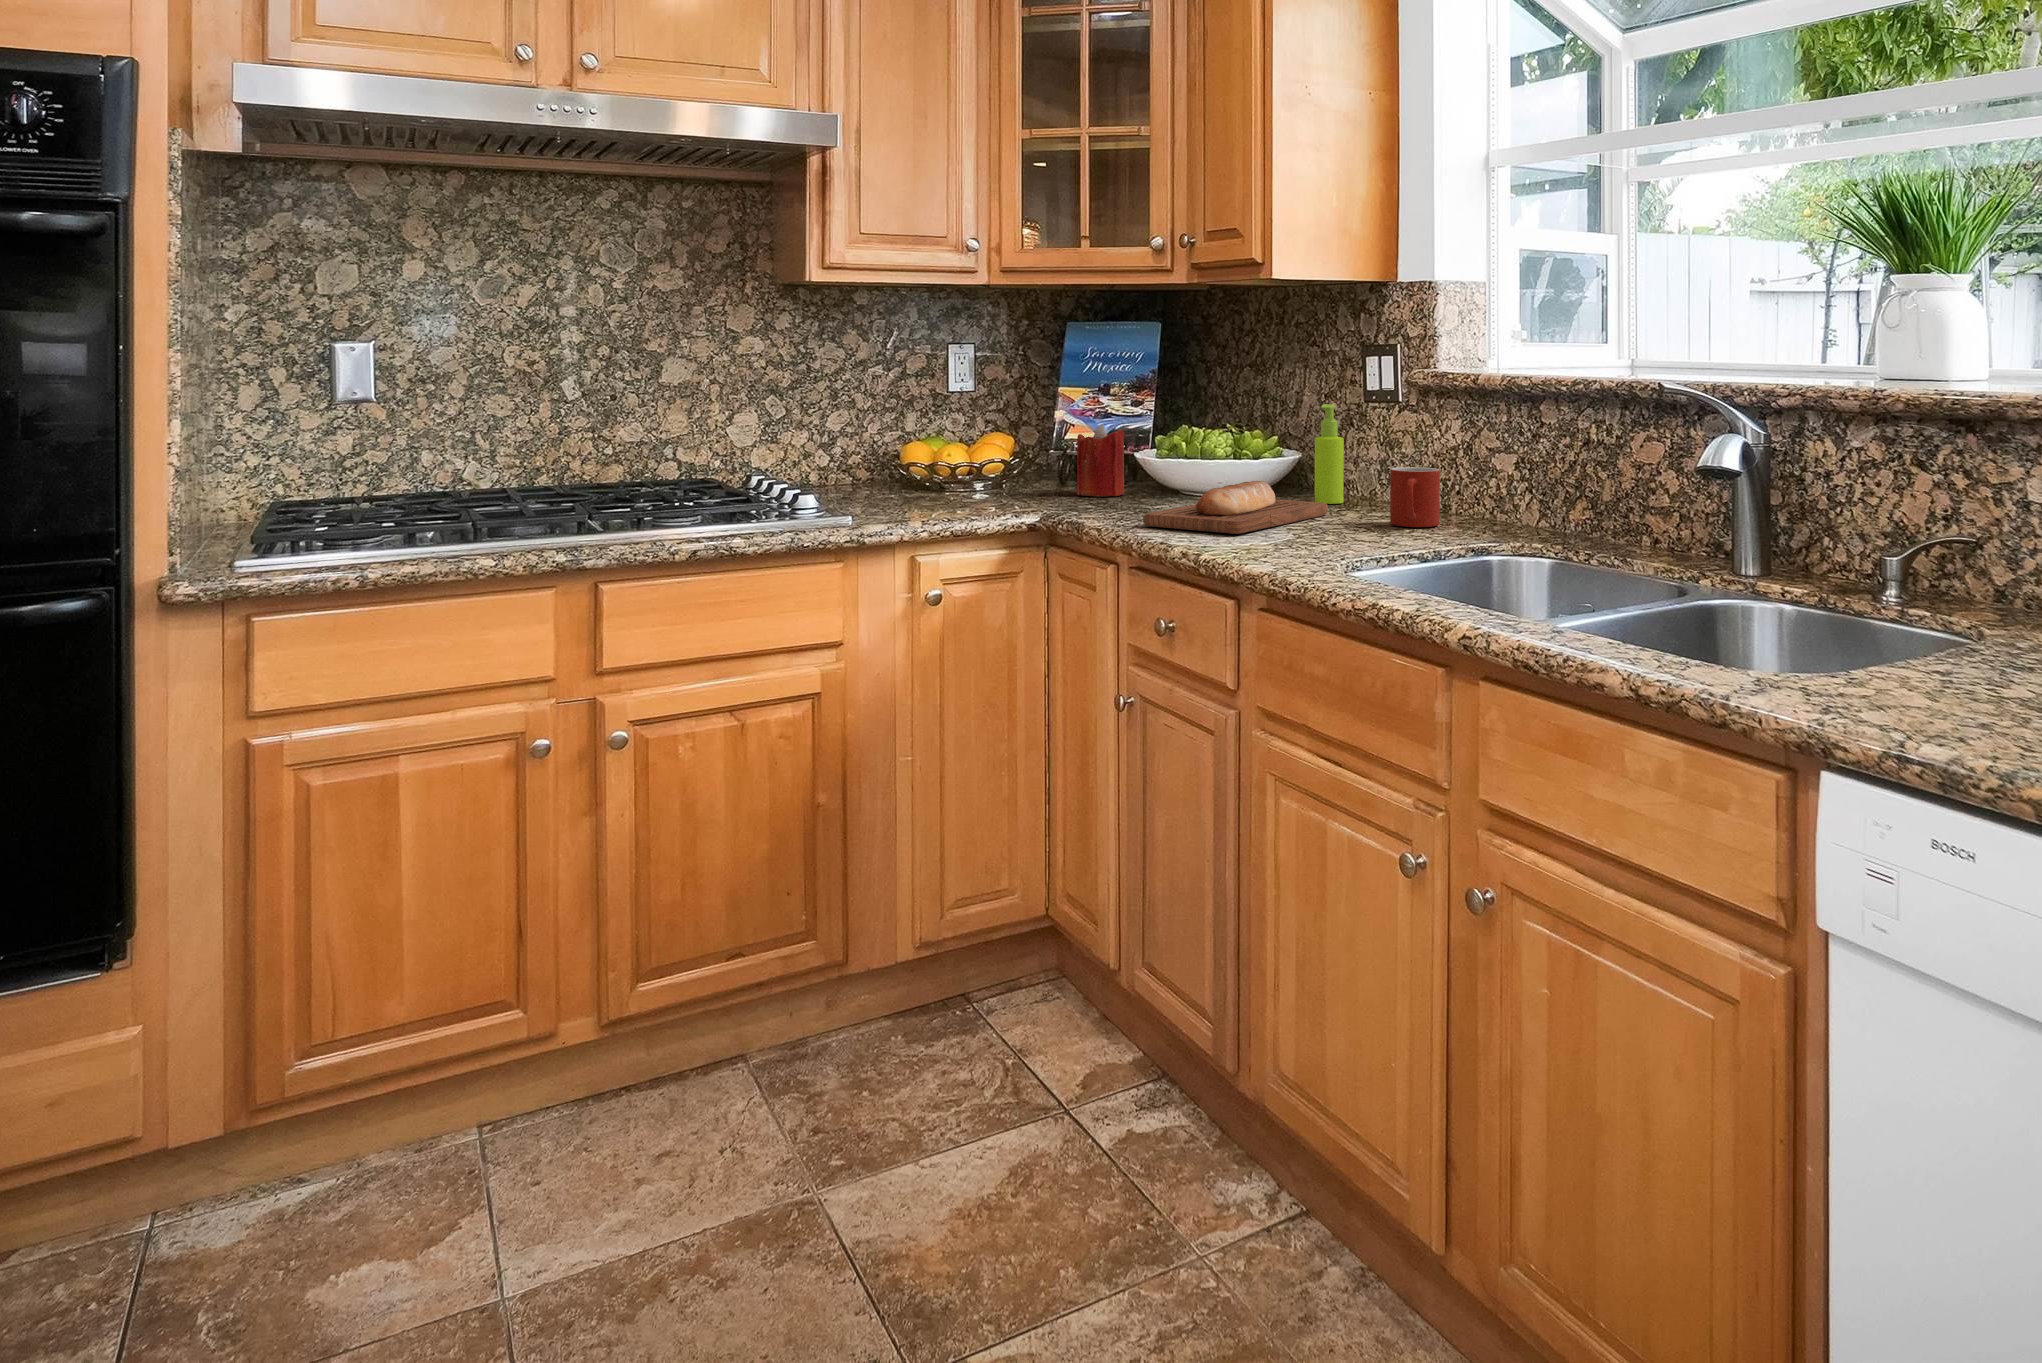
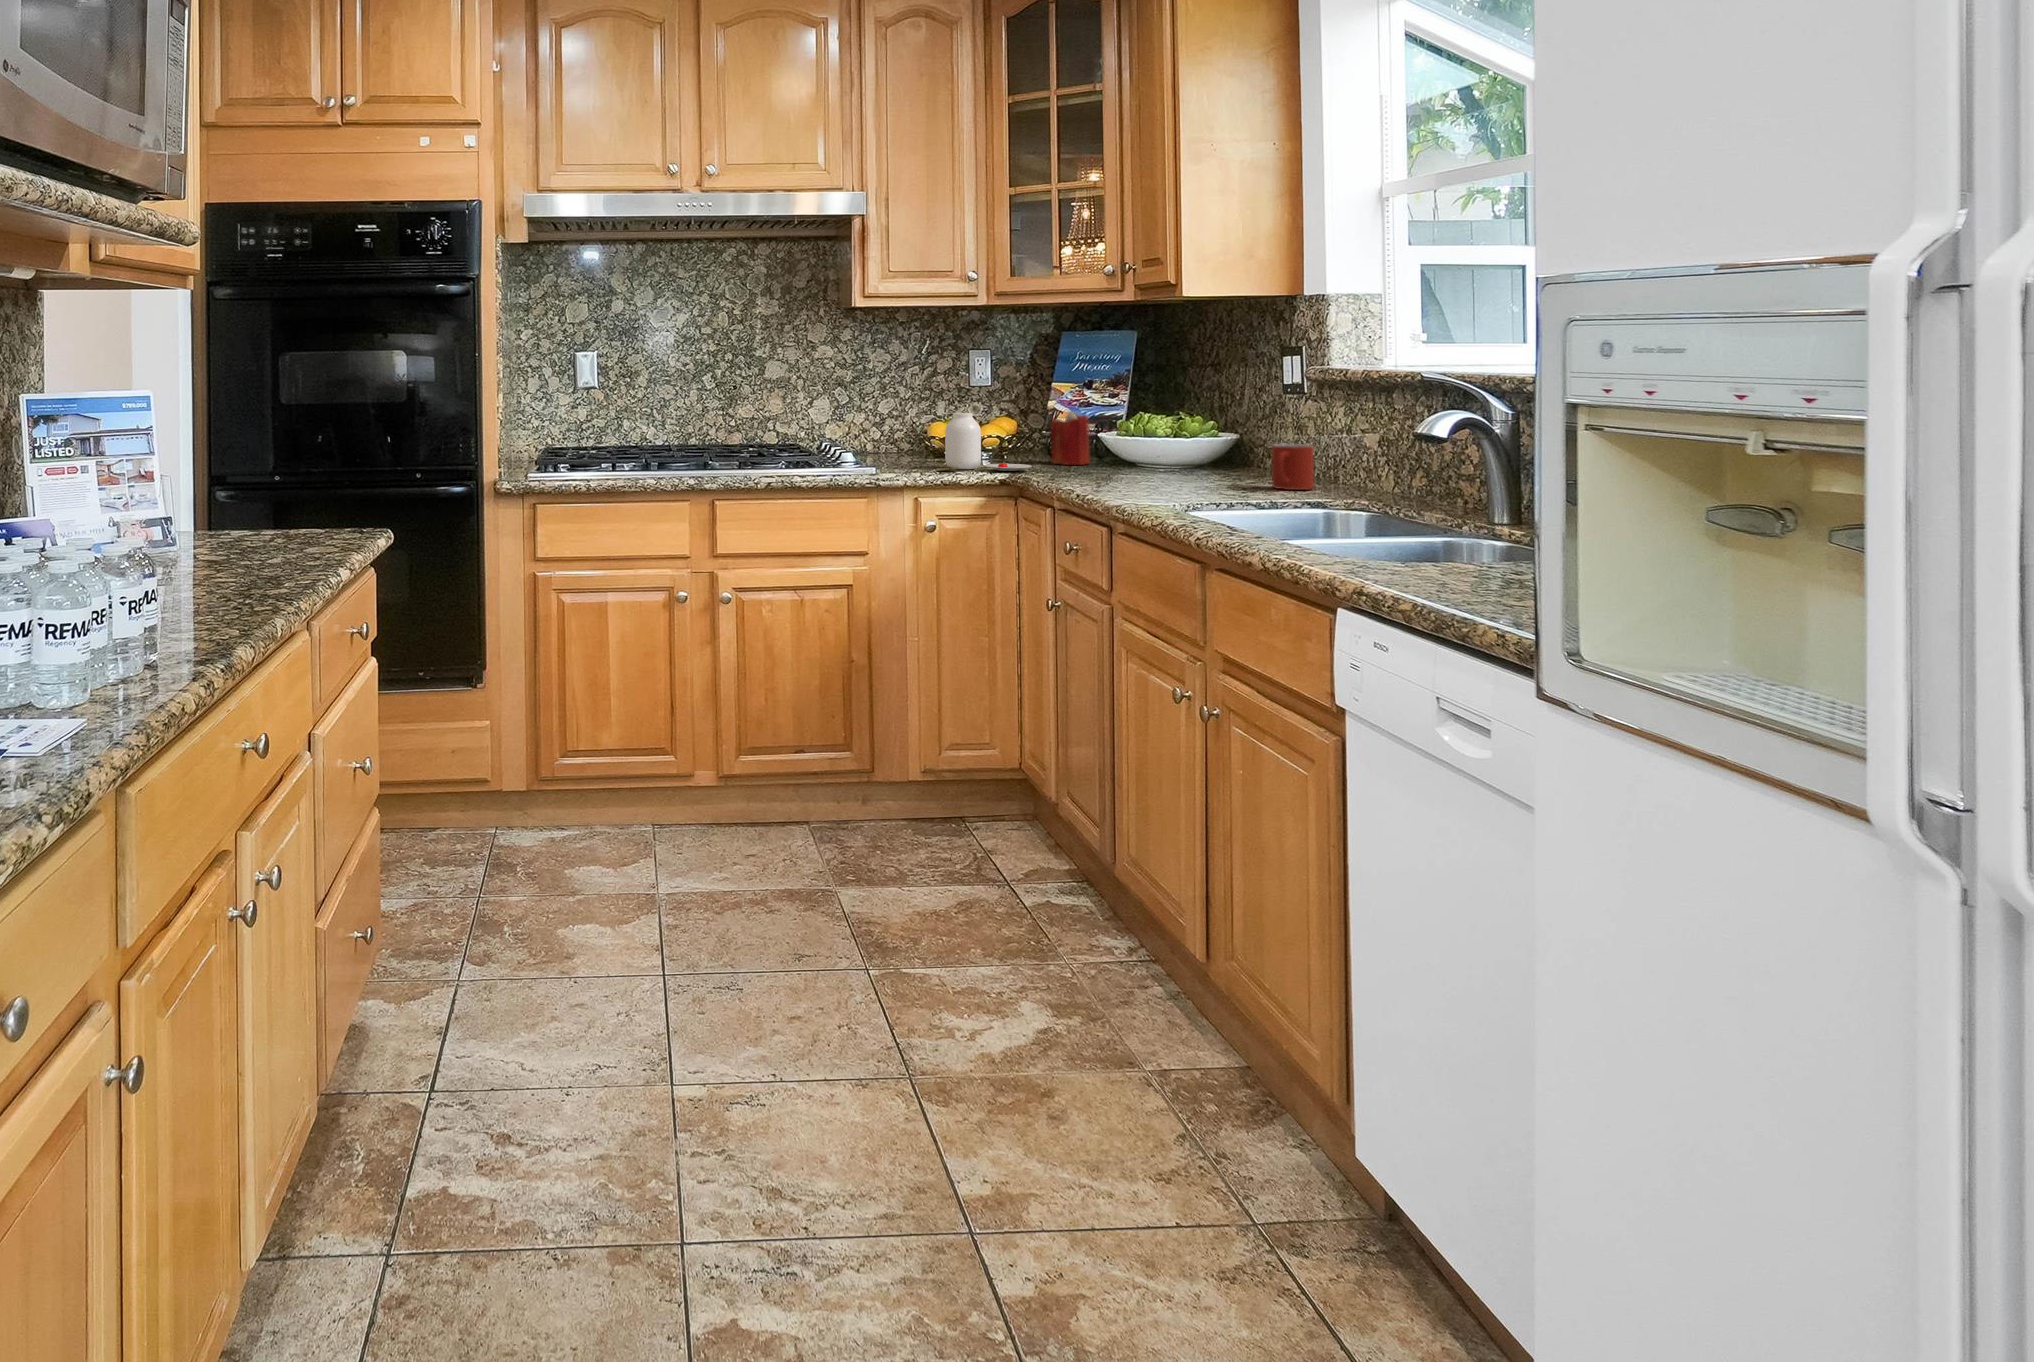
soap dispenser: present [1315,404,1344,504] -> none [1237,396,1262,475]
jar: none [939,431,1070,515] -> present [936,413,1032,471]
bread loaf: present [1143,481,1328,534] -> none [1073,453,1233,487]

